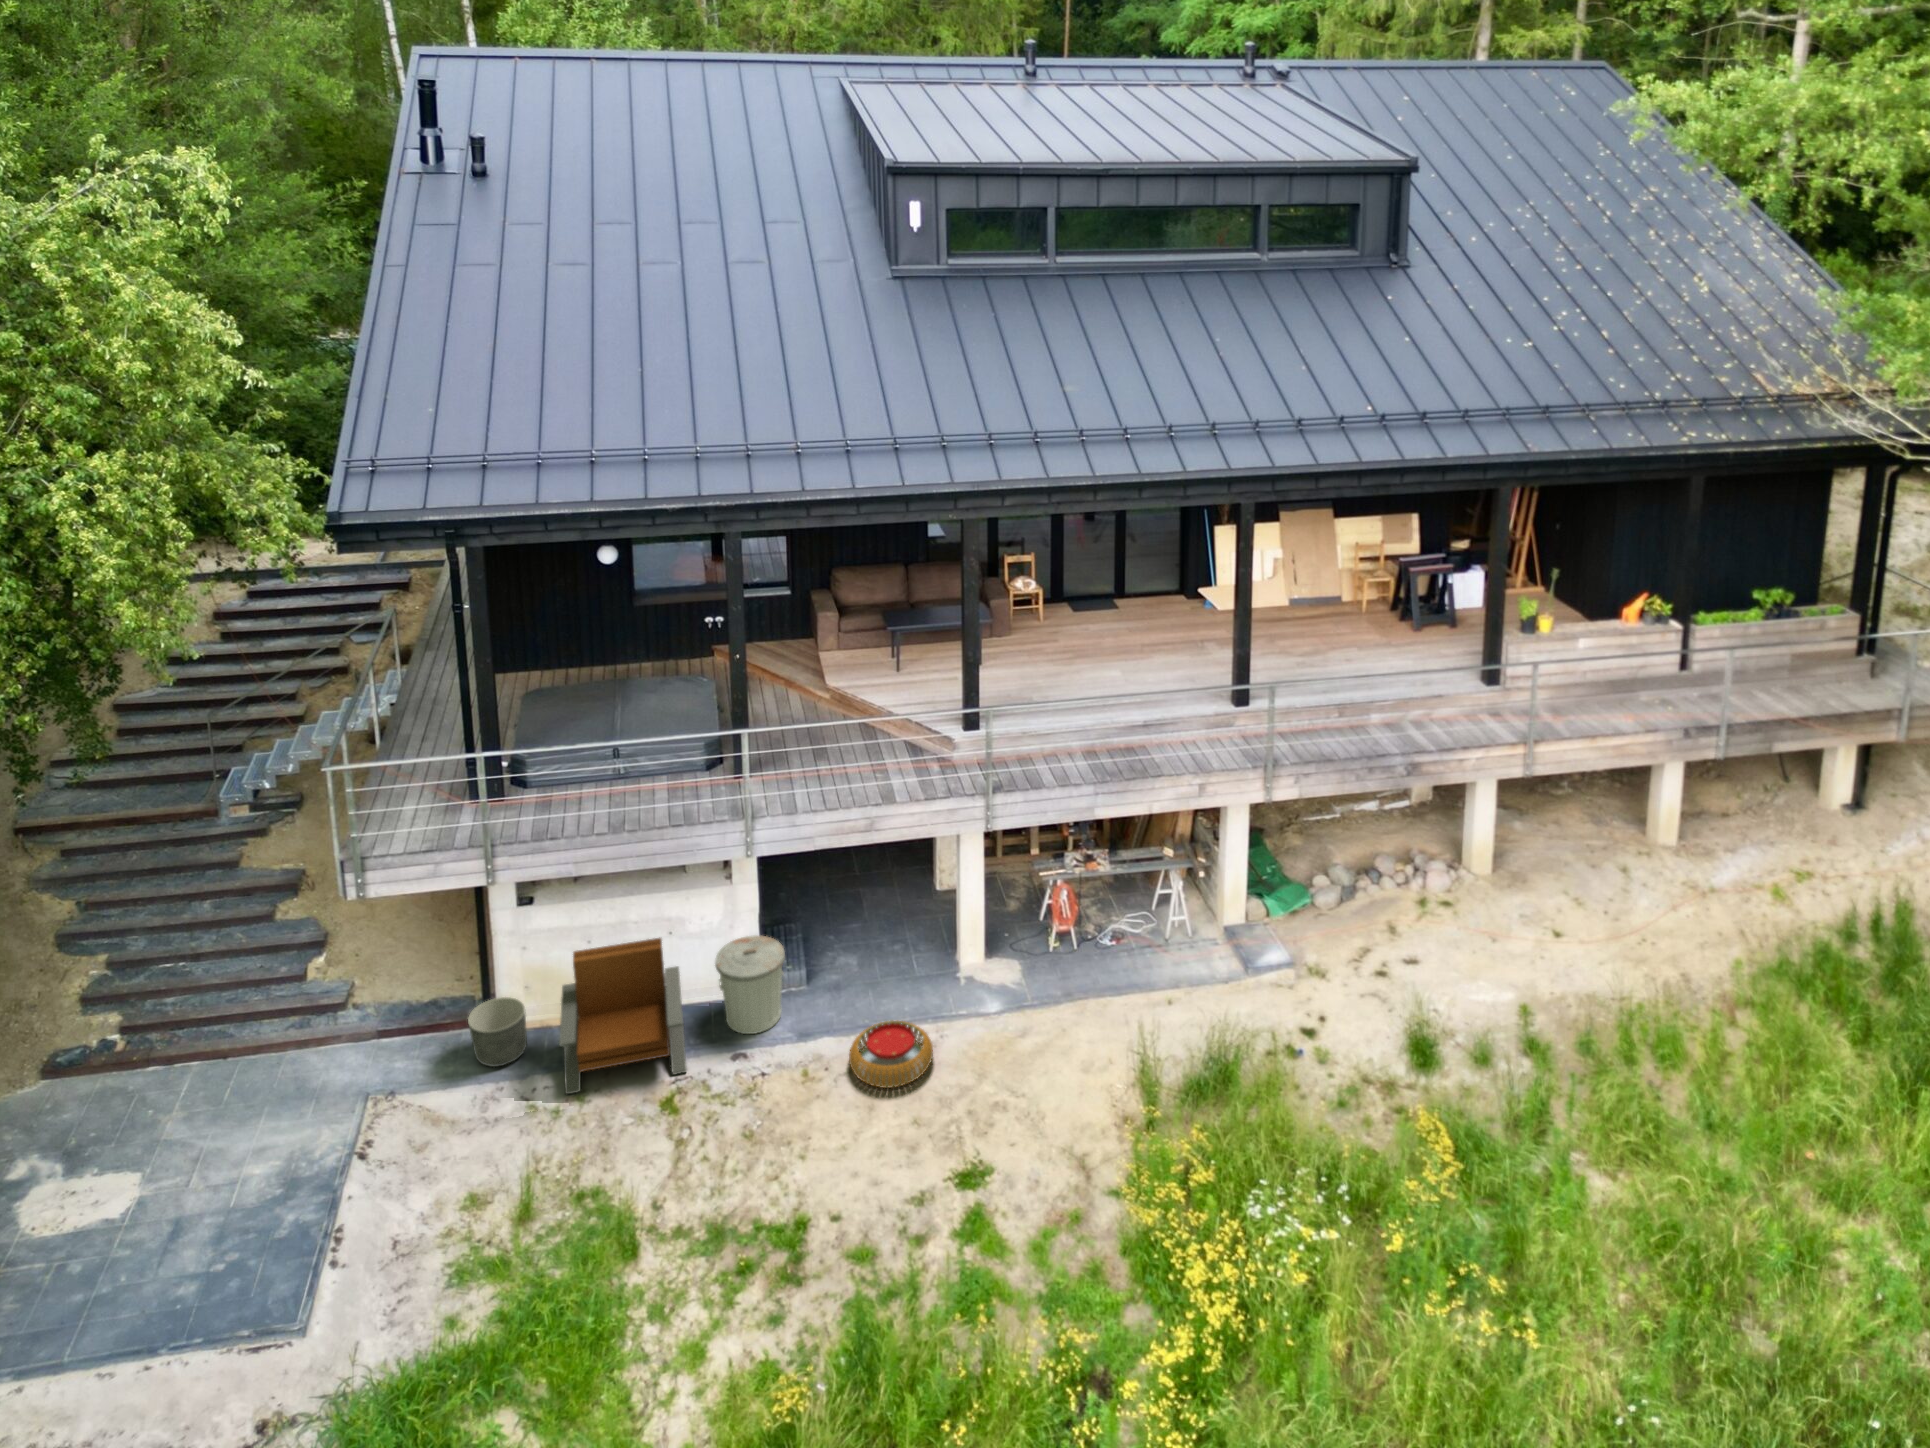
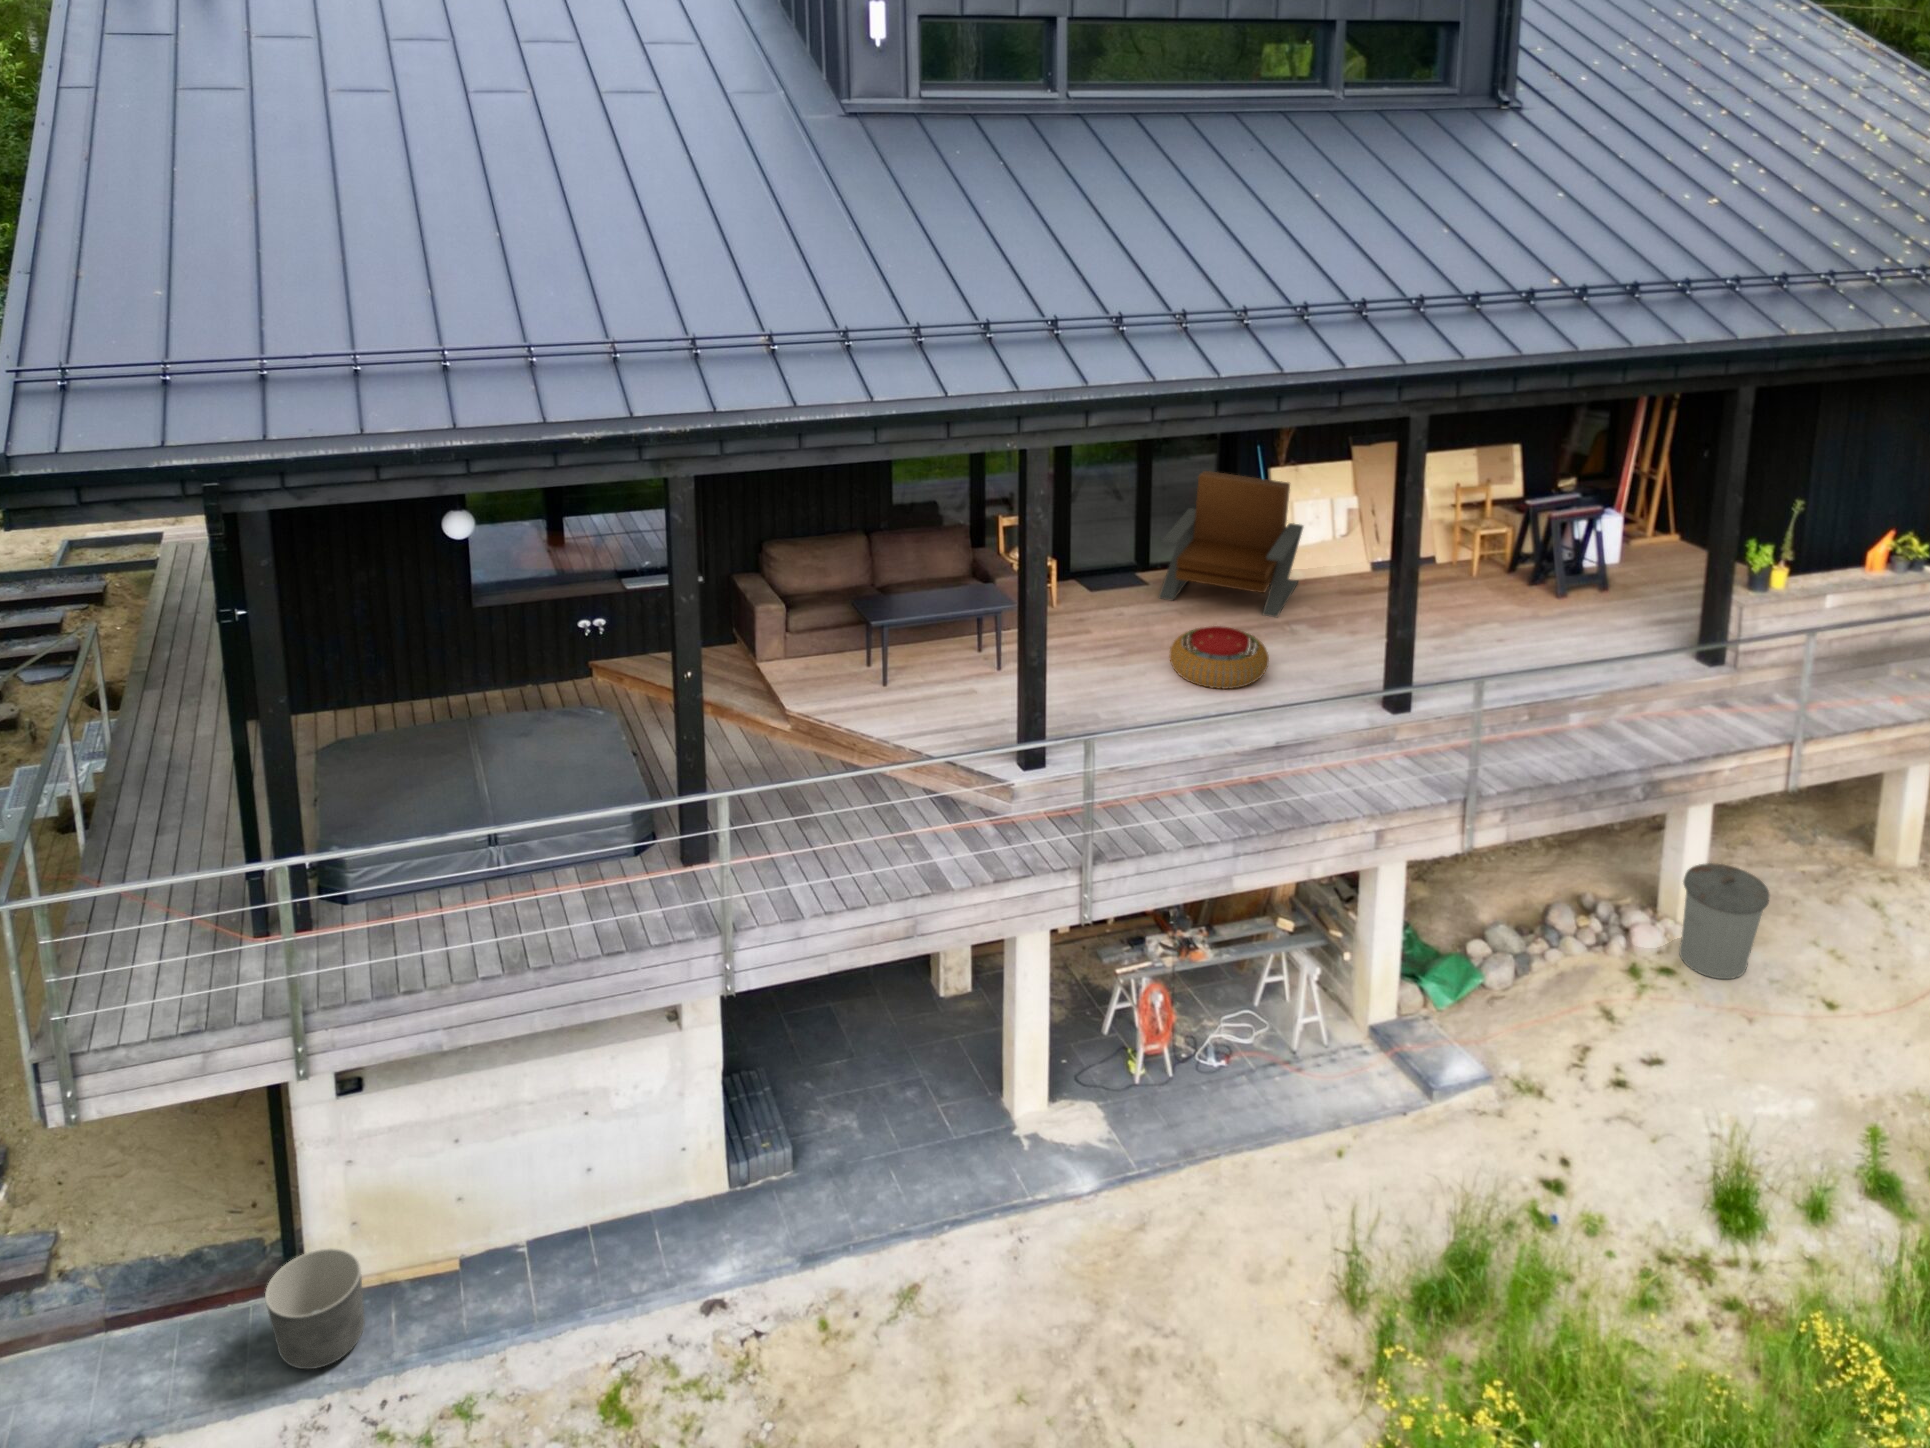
trash can: present [715,935,785,1034] -> present [1679,863,1770,979]
lounge chair: present [559,938,687,1095] -> present [1159,471,1303,617]
pouf: present [849,1021,933,1088] -> present [1170,626,1269,689]

